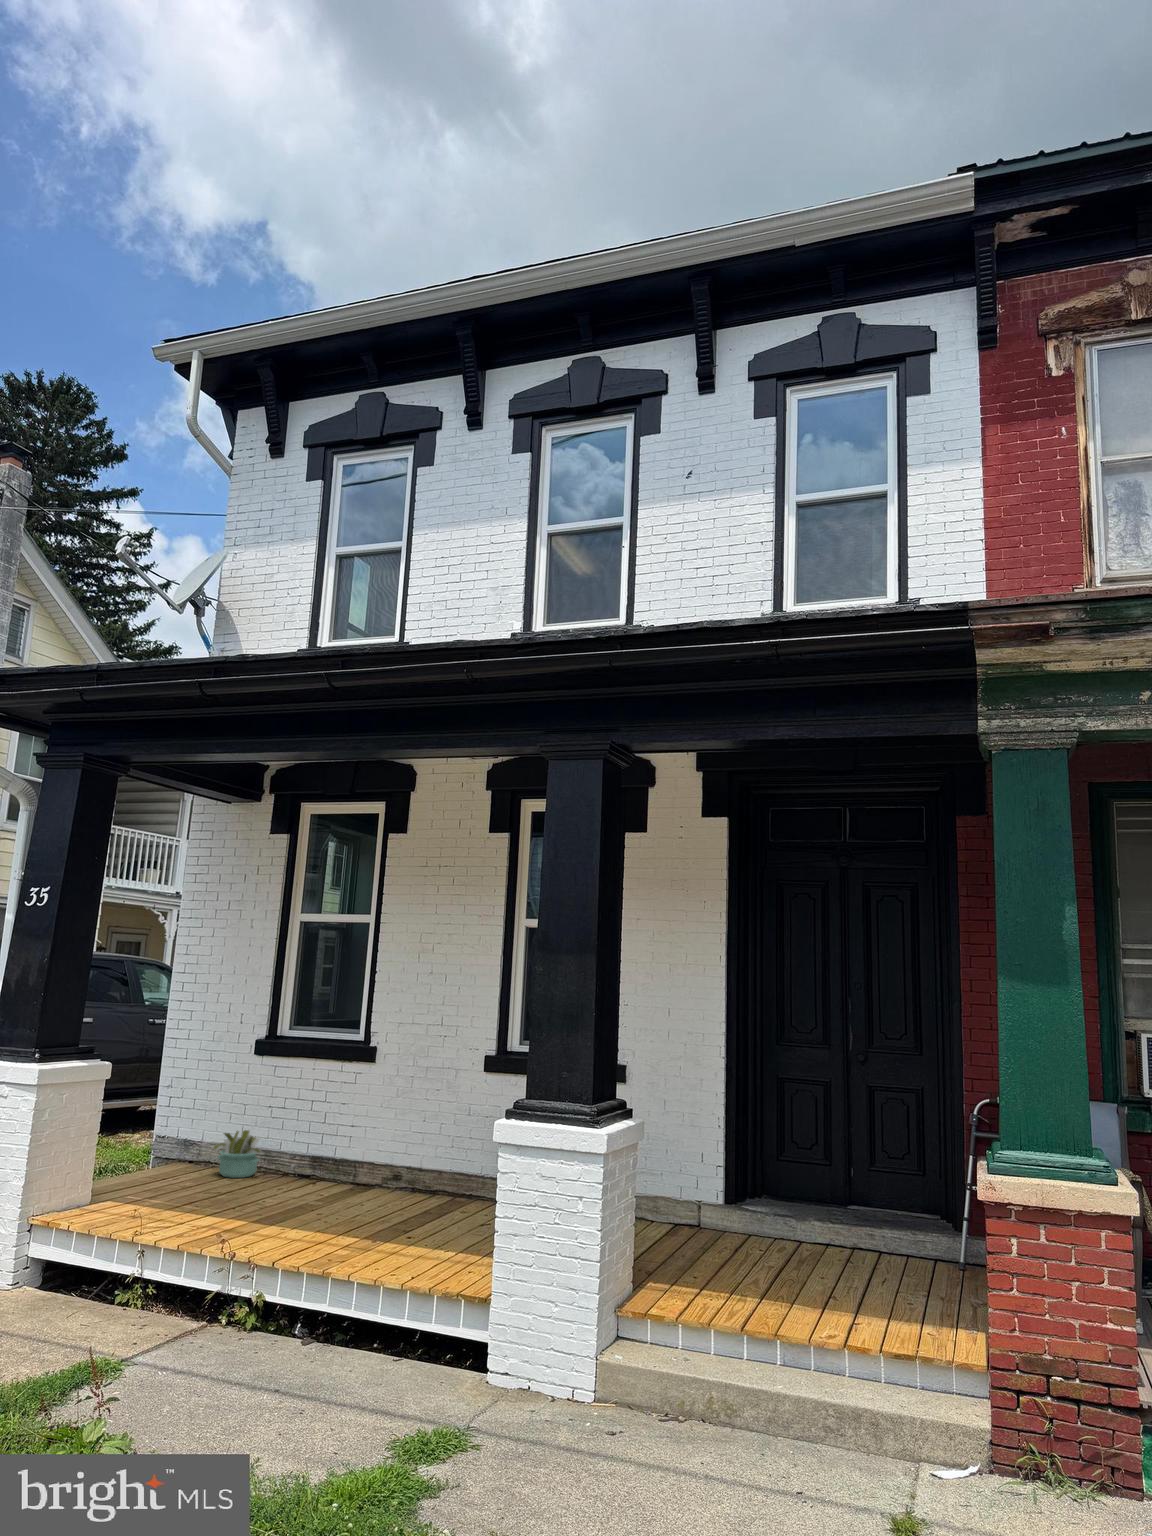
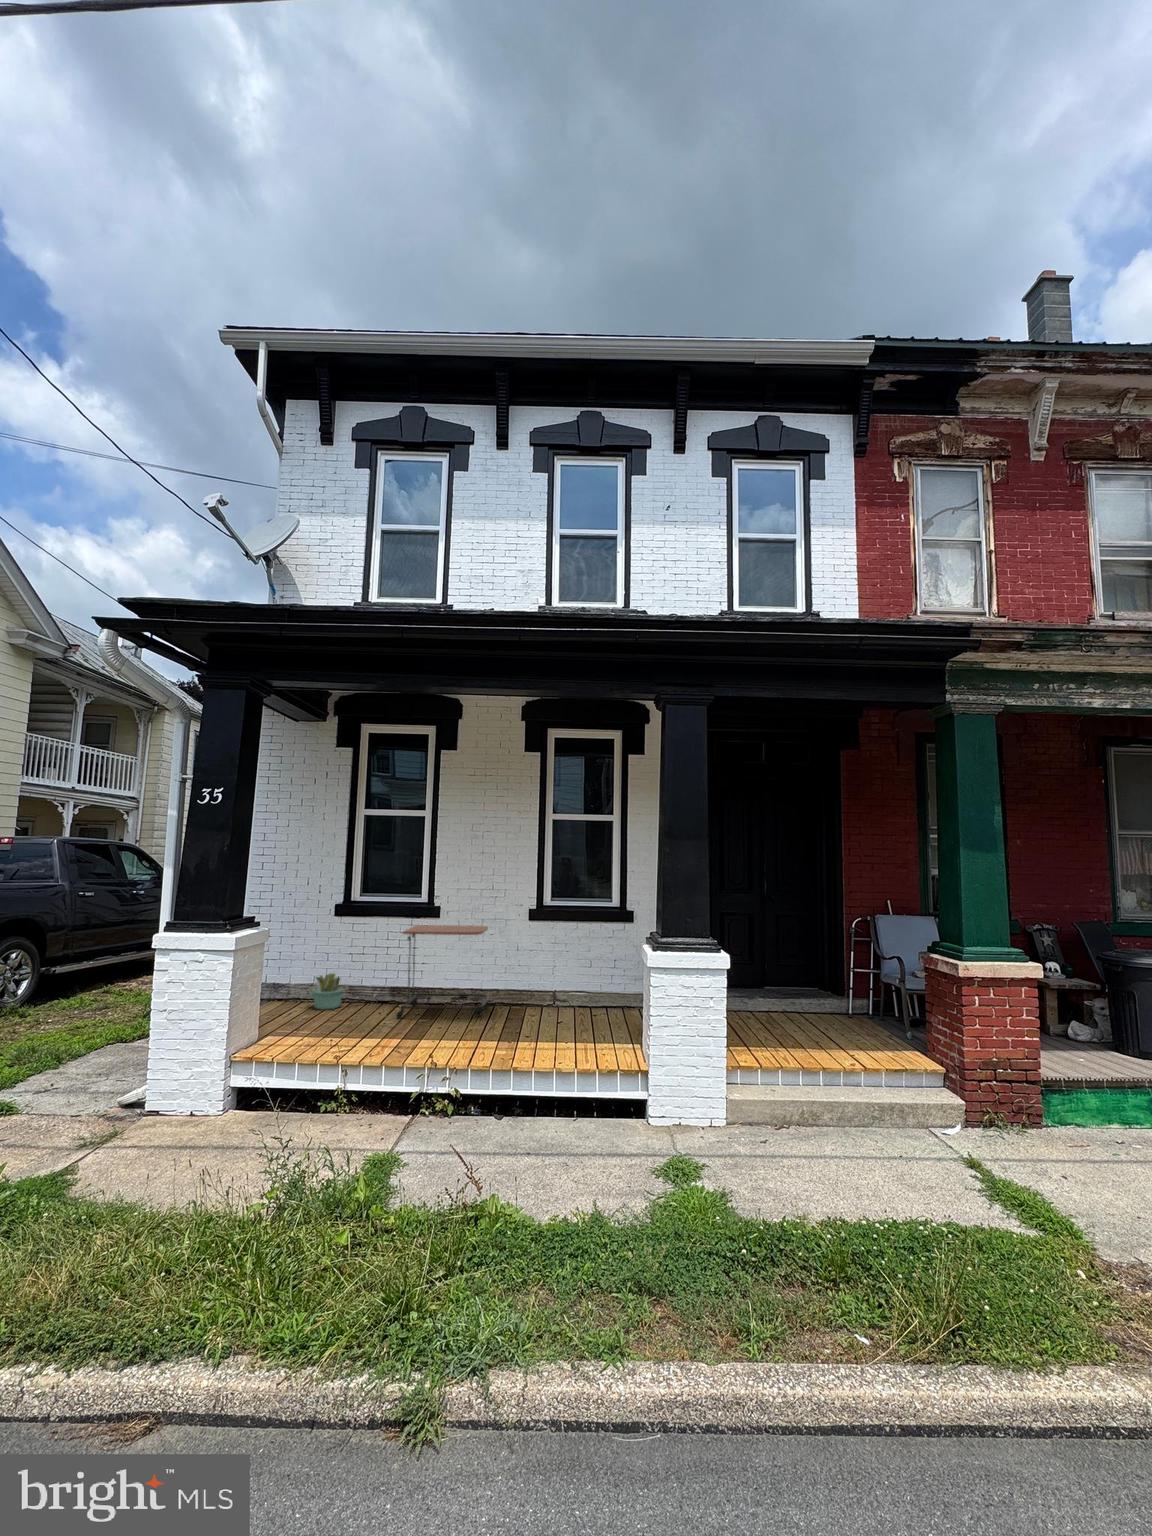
side table: none [292,1072,434,1207] -> present [396,925,489,1019]

